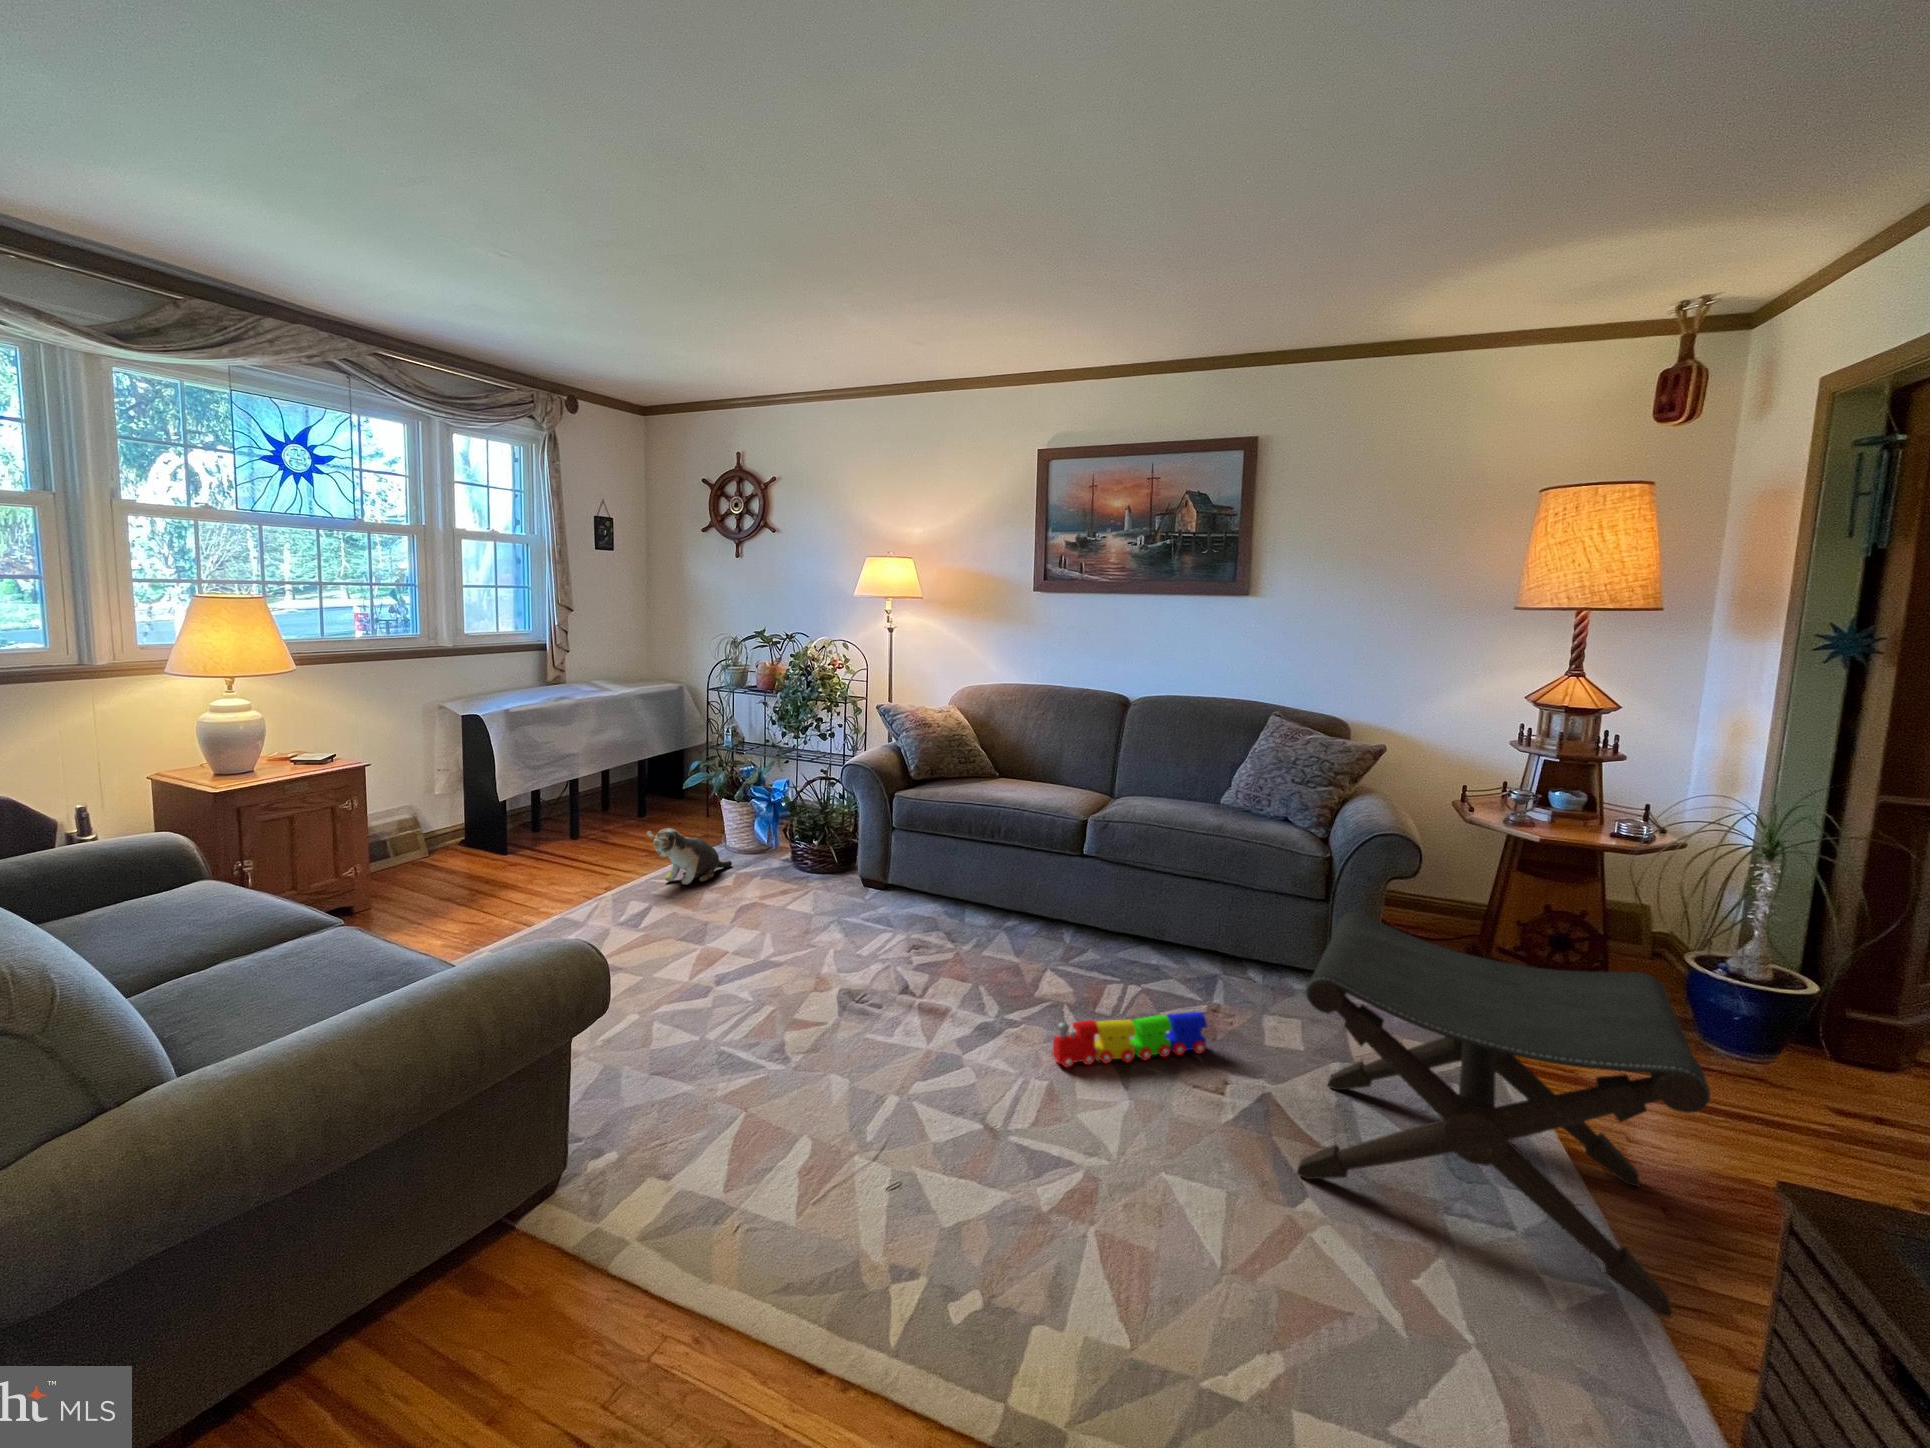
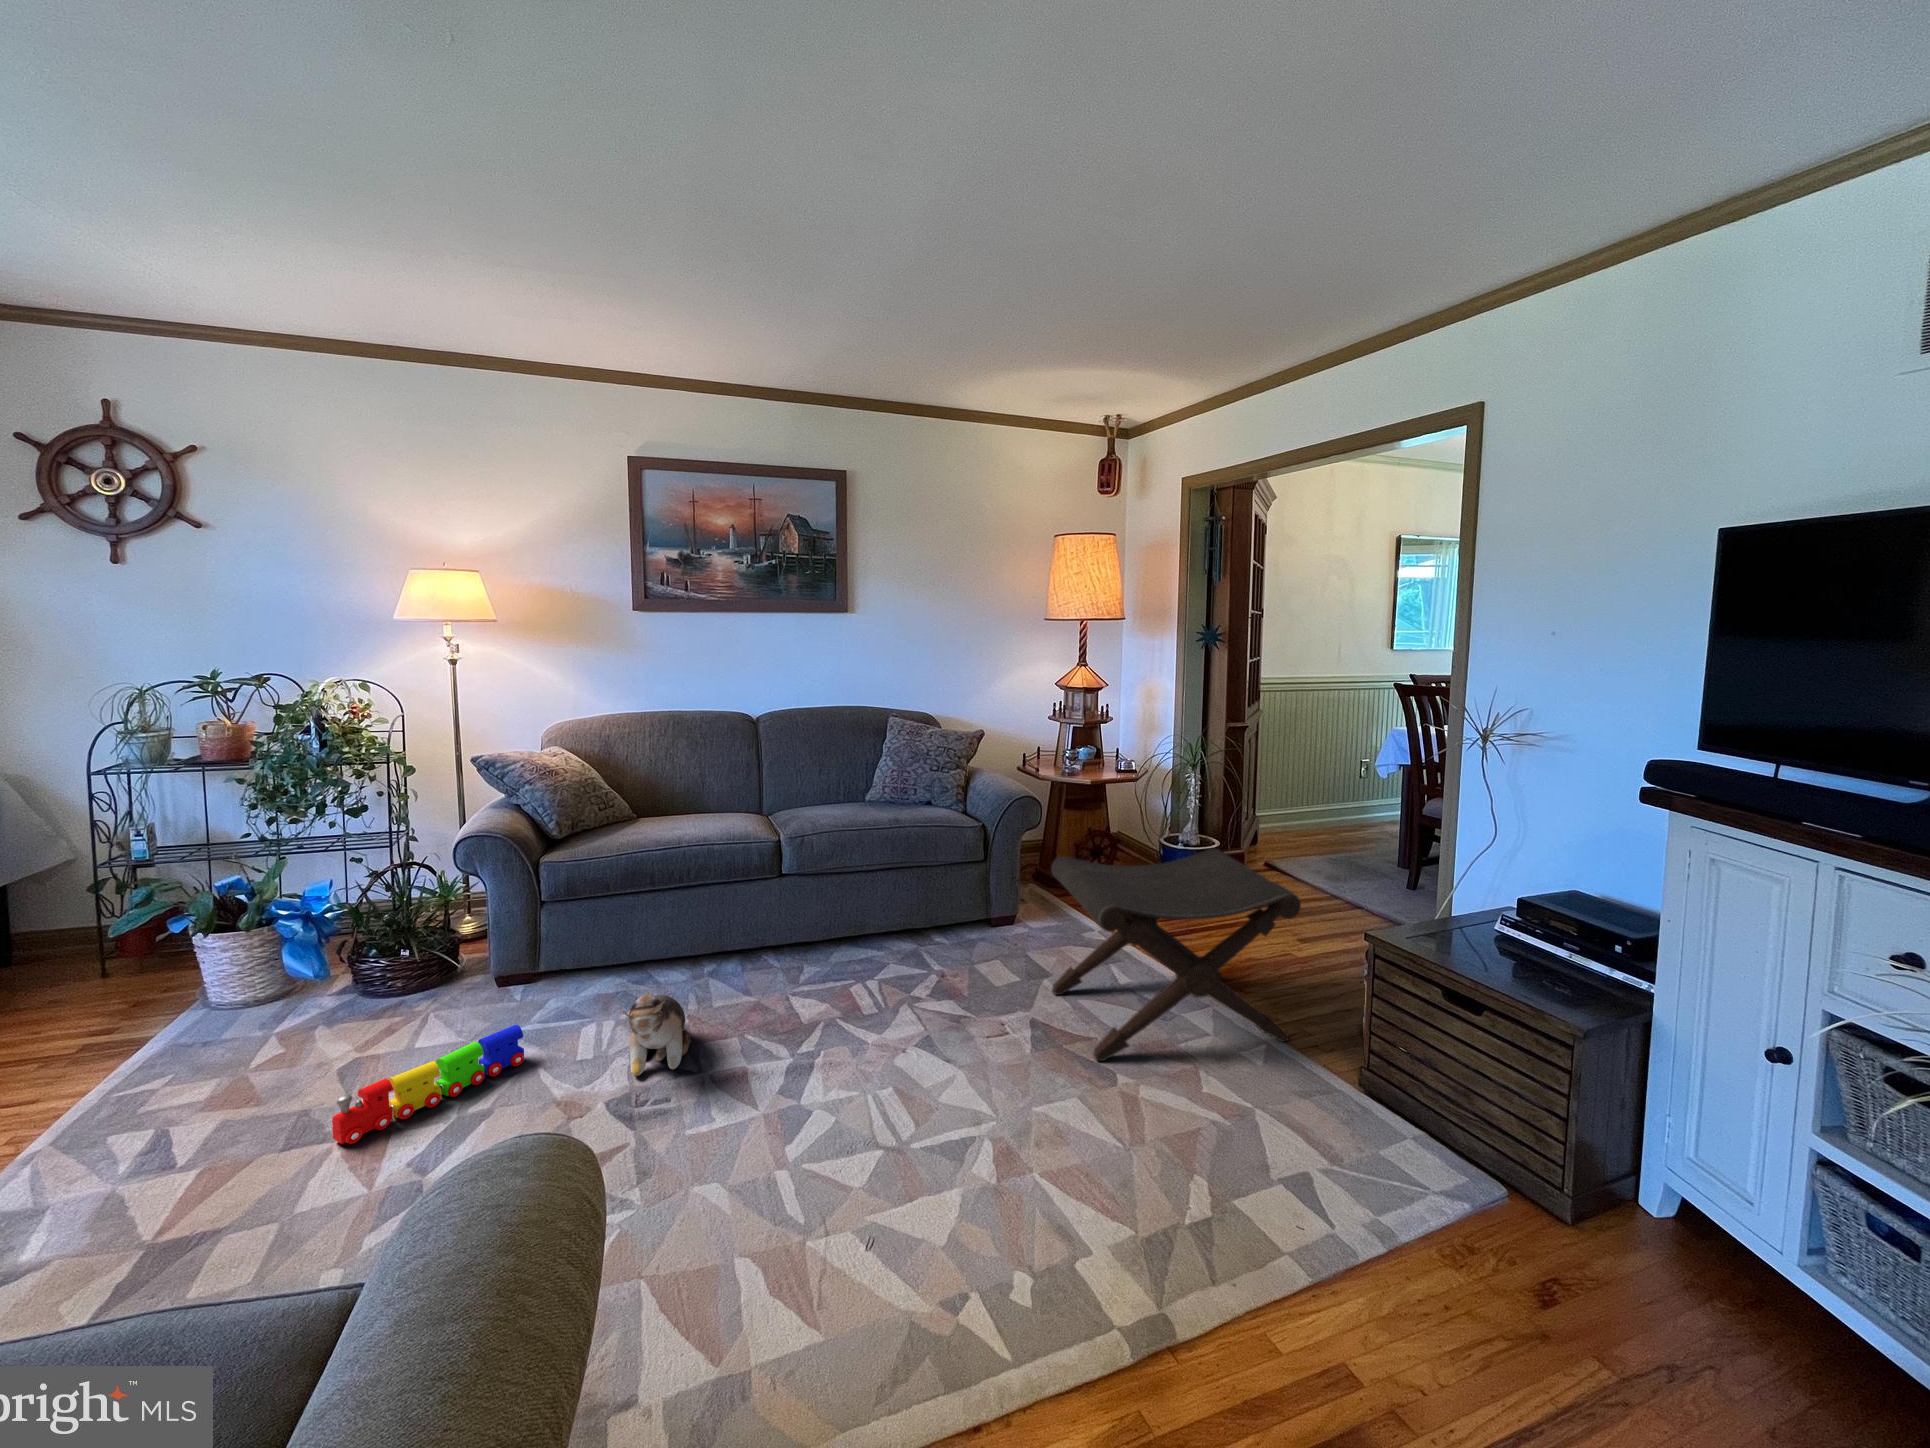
plush toy: present [647,828,732,885] -> present [621,993,691,1076]
toy train: present [1053,1012,1207,1068] -> present [332,1025,524,1144]

